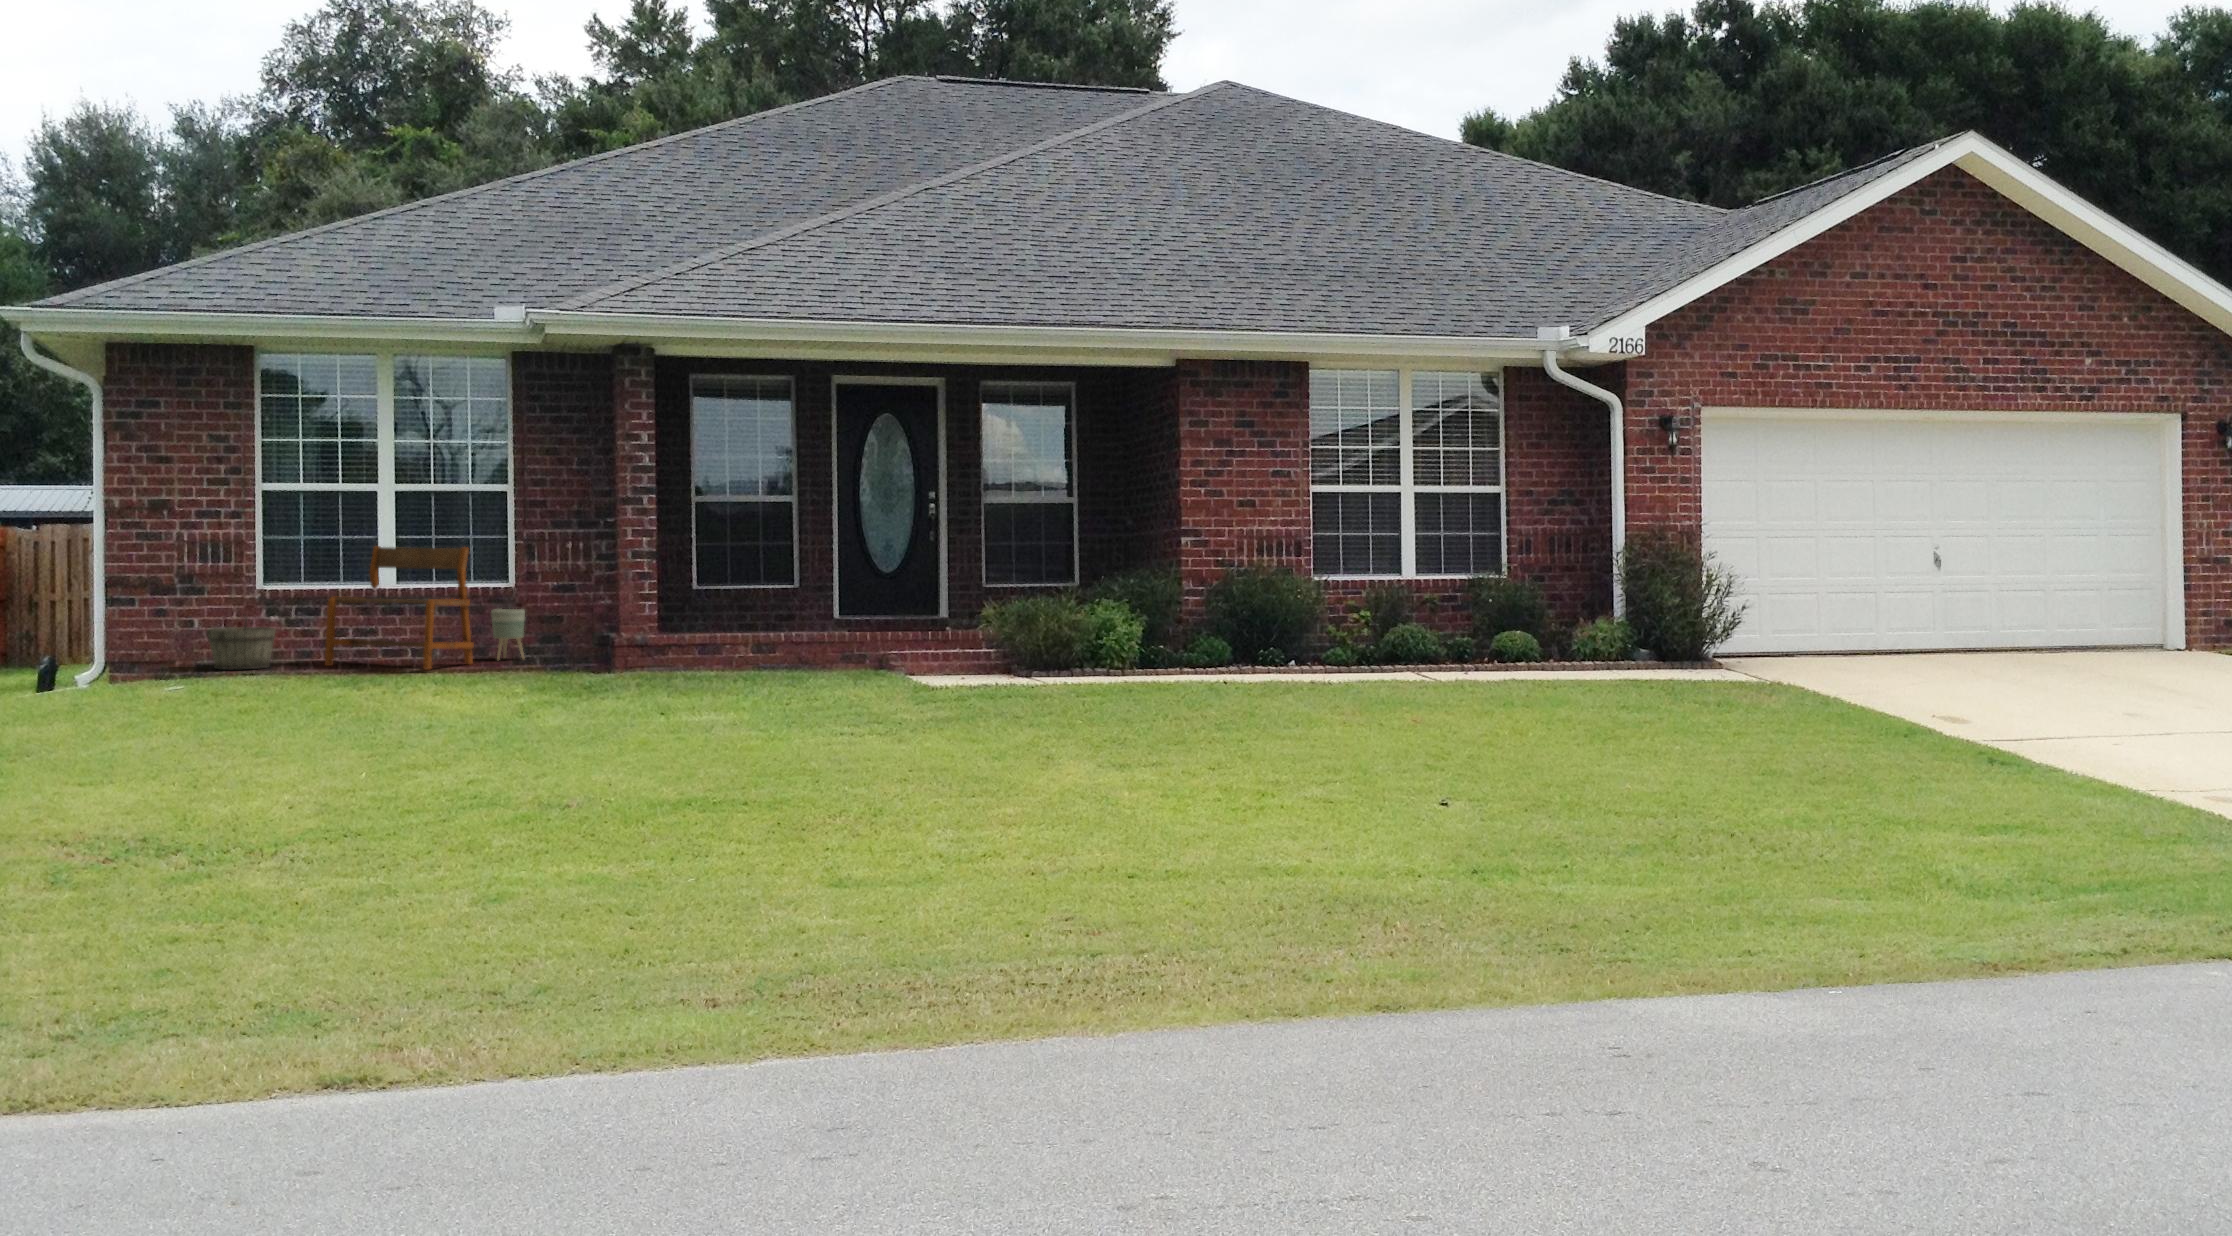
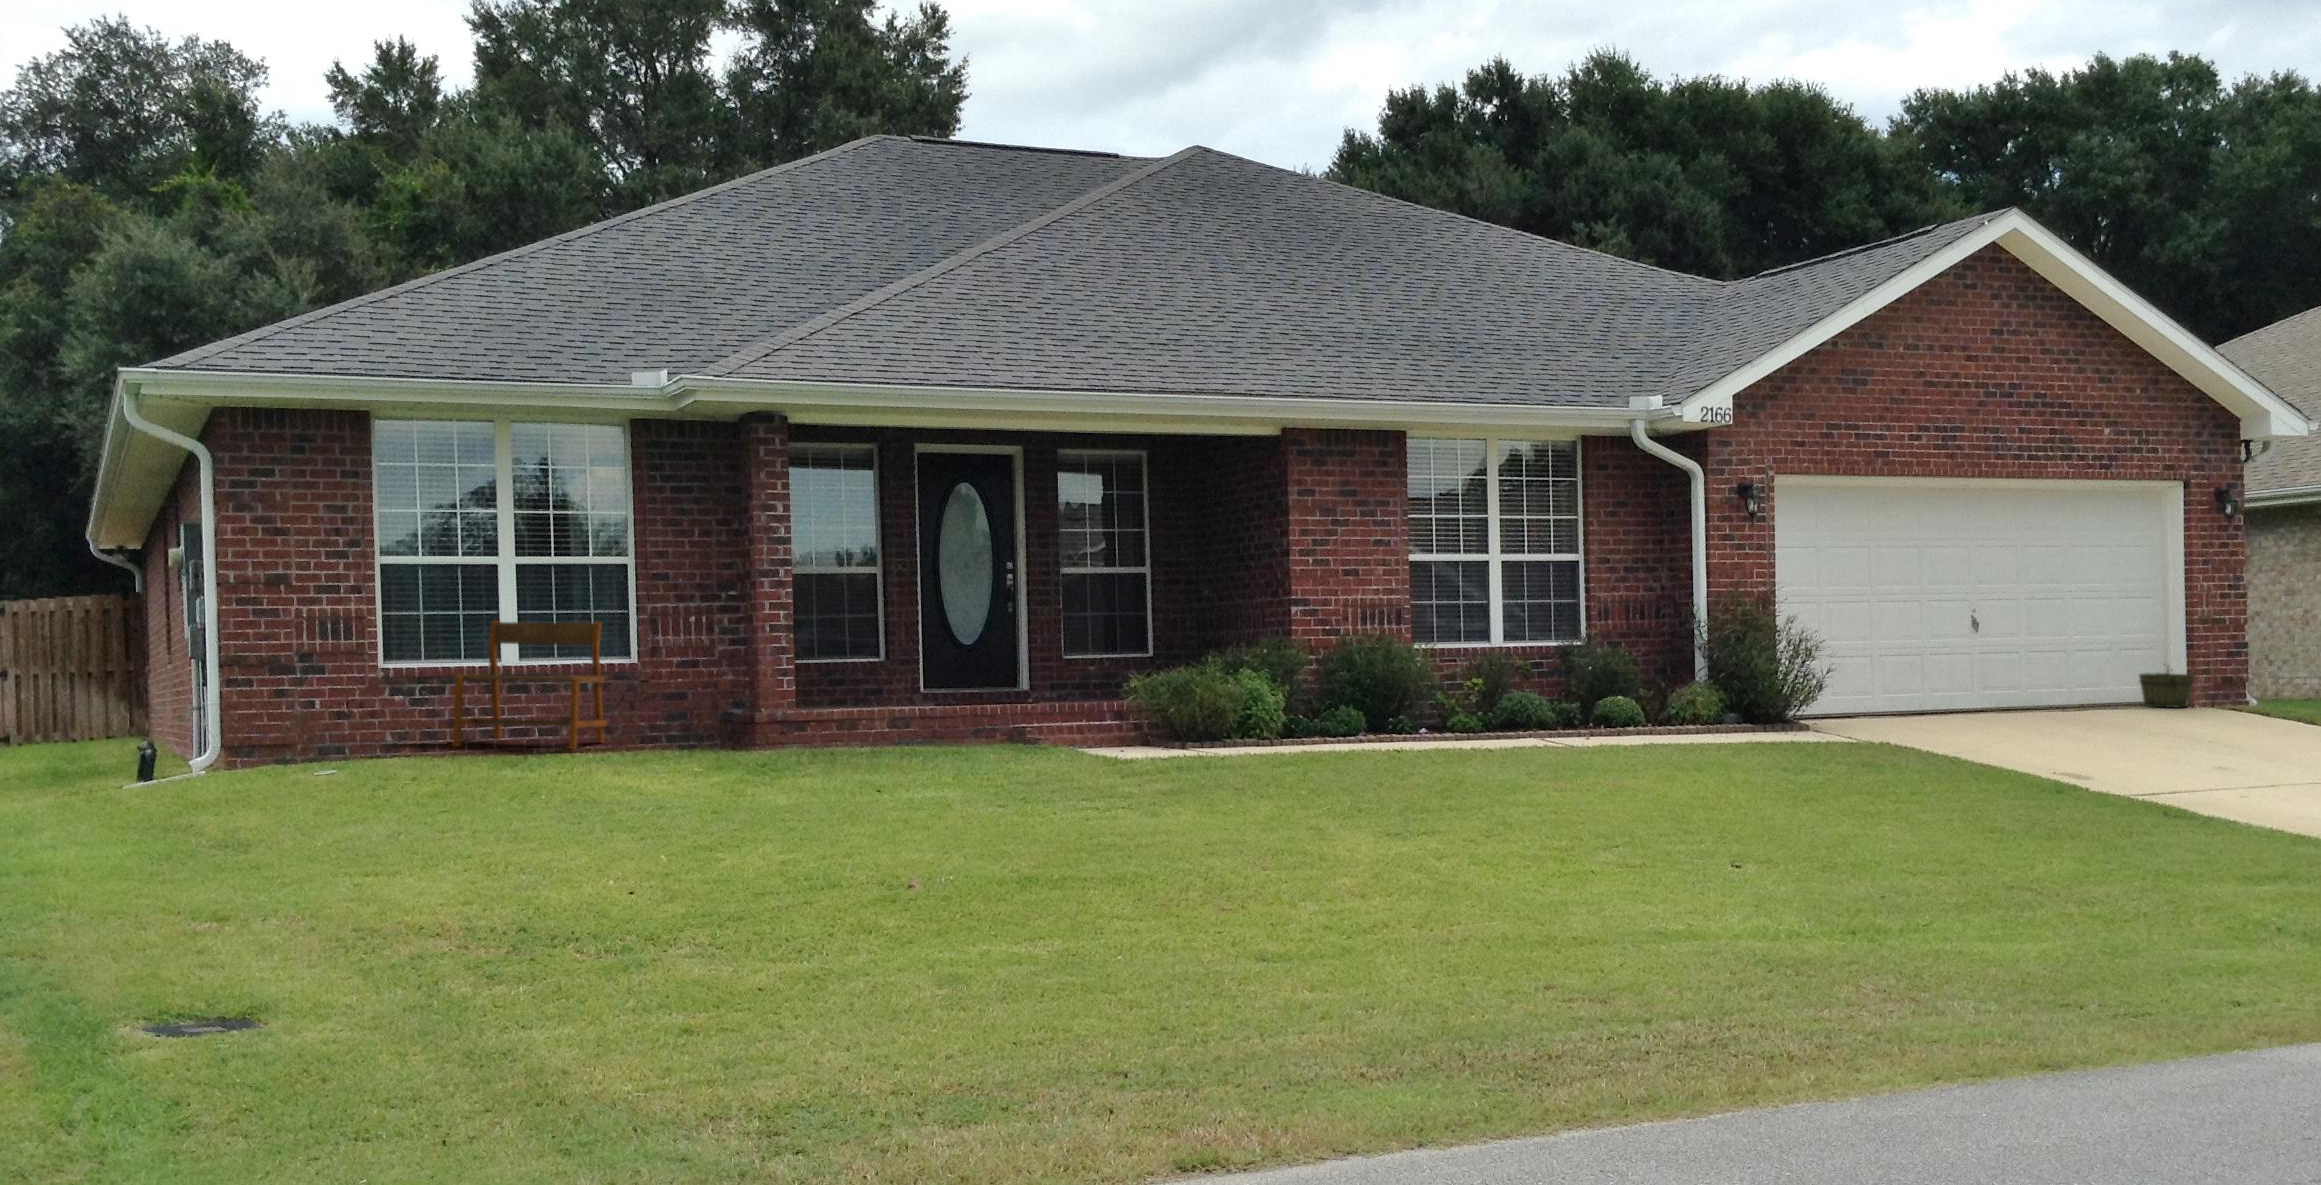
planter: present [491,609,525,659] -> none [614,685,649,738]
wooden bucket: present [207,618,276,670] -> present [2139,664,2194,708]

